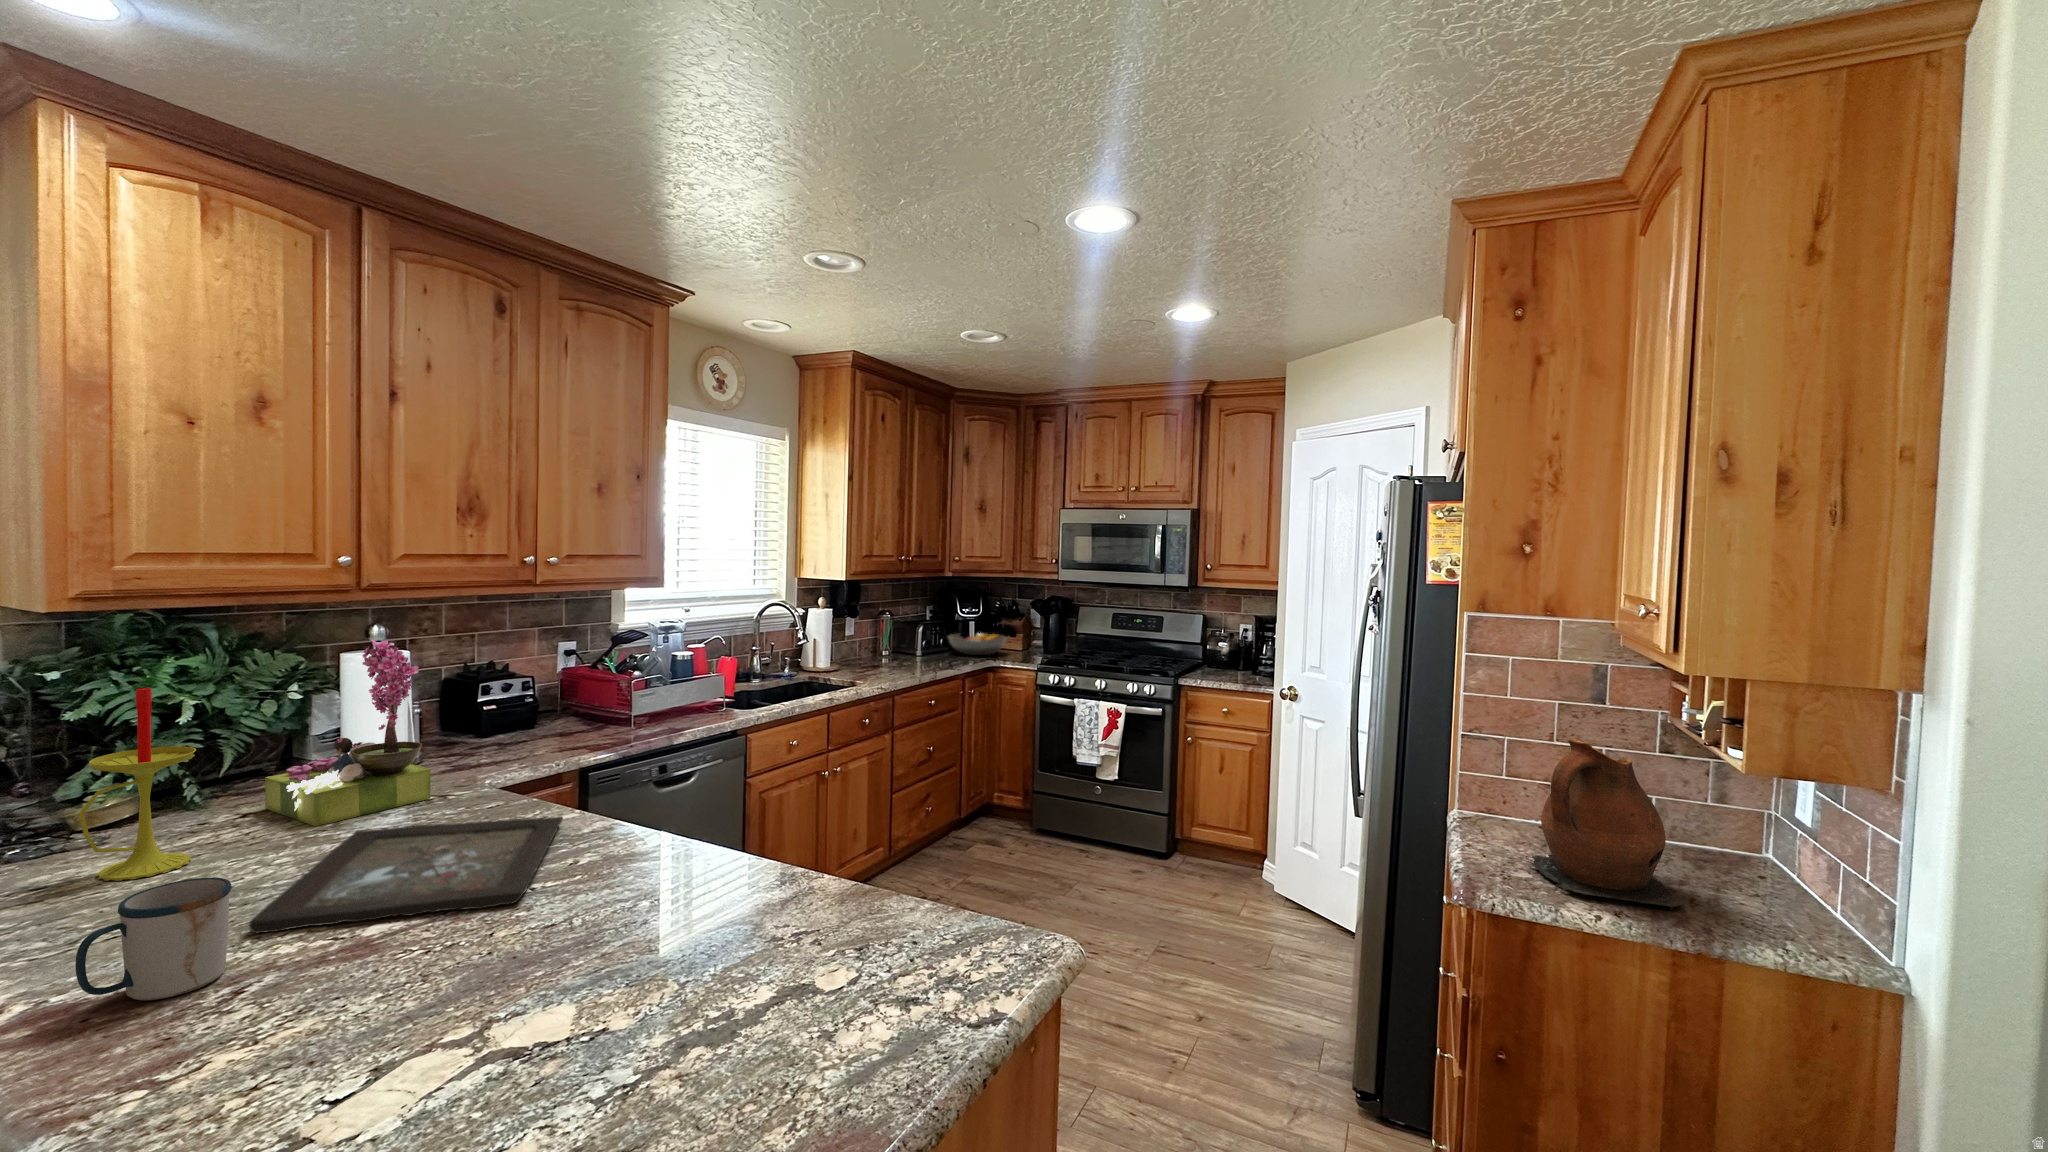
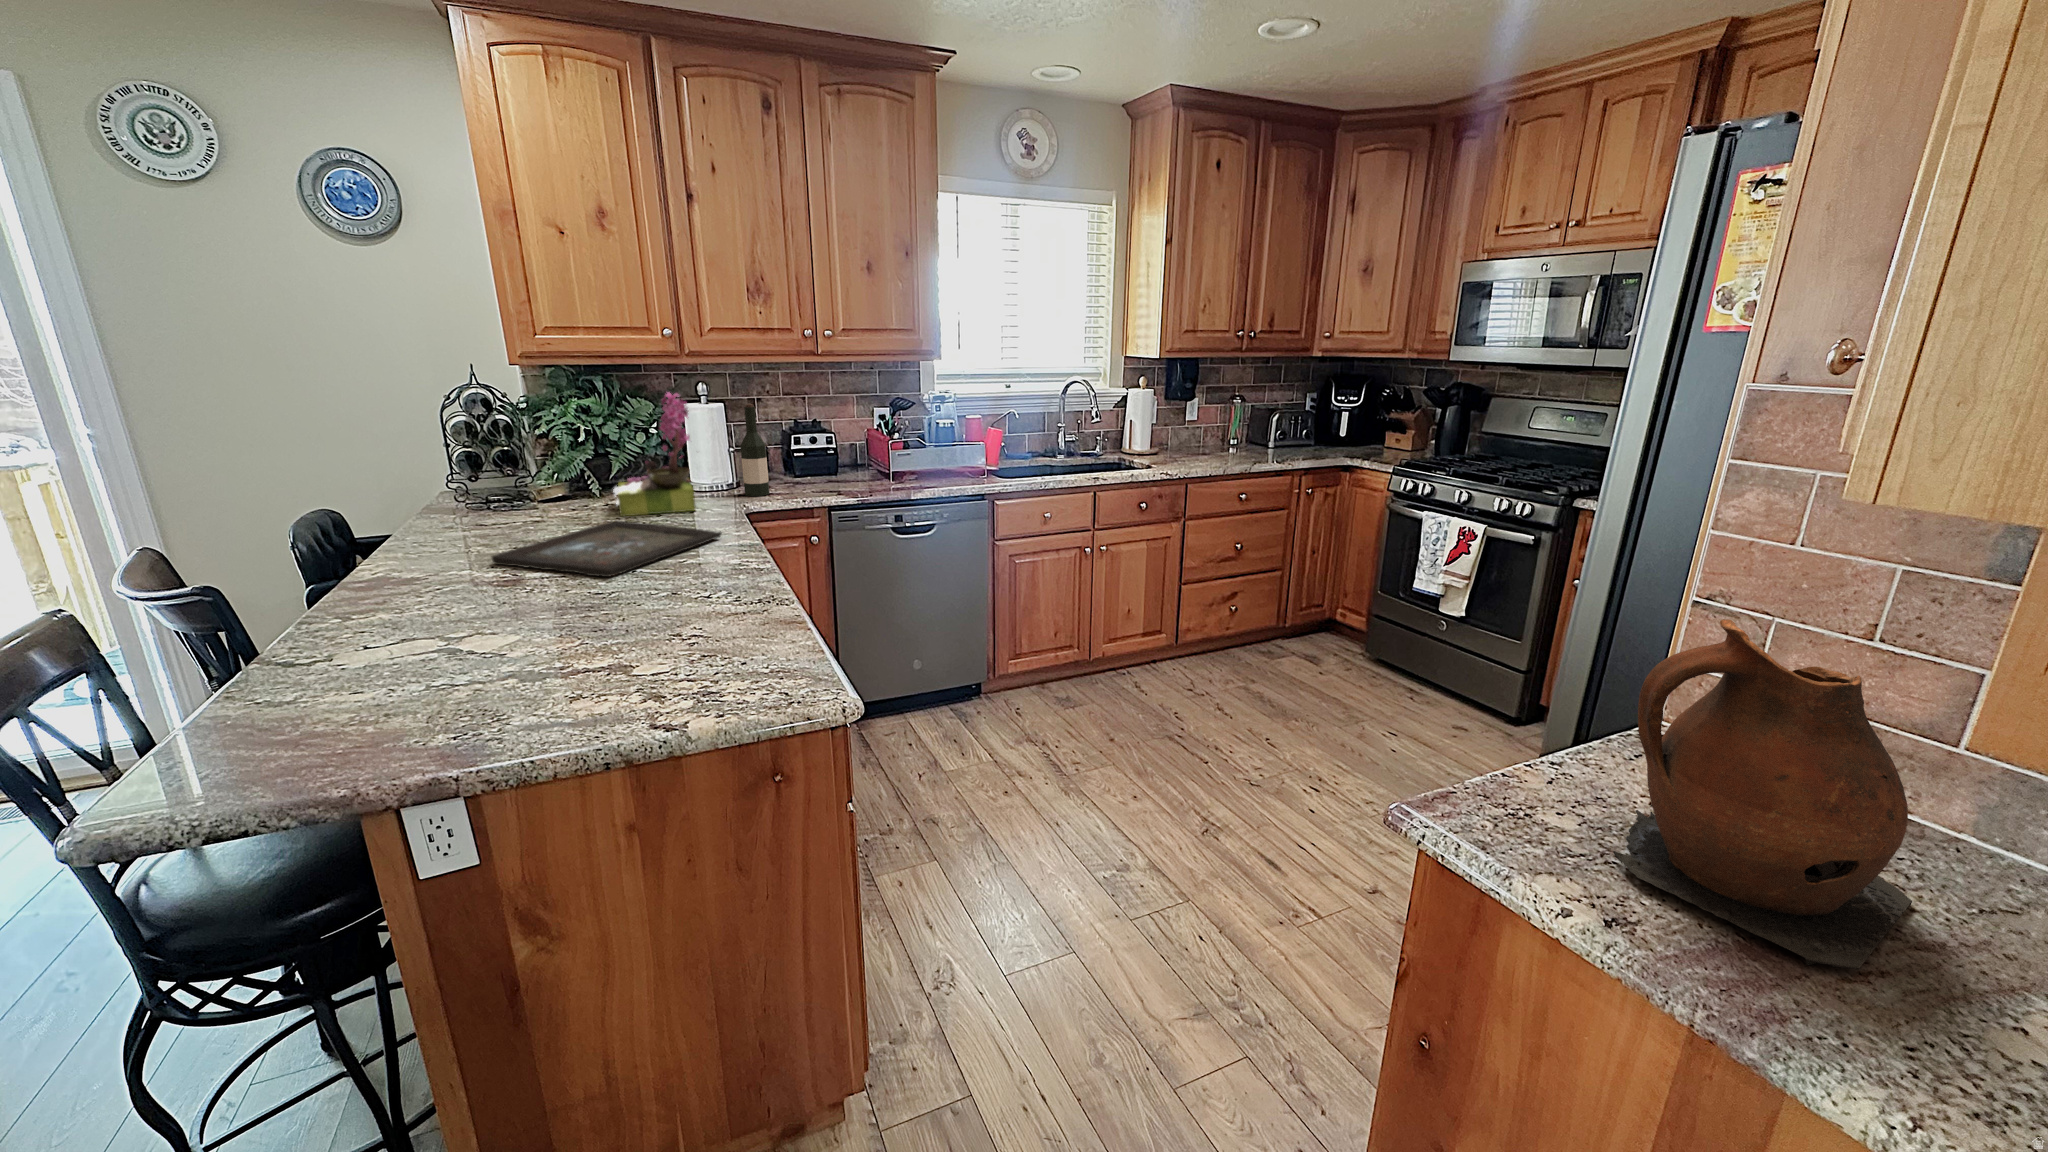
fruit bowl: present [948,633,1007,655] -> none [1313,426,1388,452]
wine bottle: none [453,648,493,768] -> present [740,404,770,496]
candle: present [79,688,196,881] -> none [479,409,548,528]
mug: present [76,877,232,1000] -> none [376,521,456,584]

